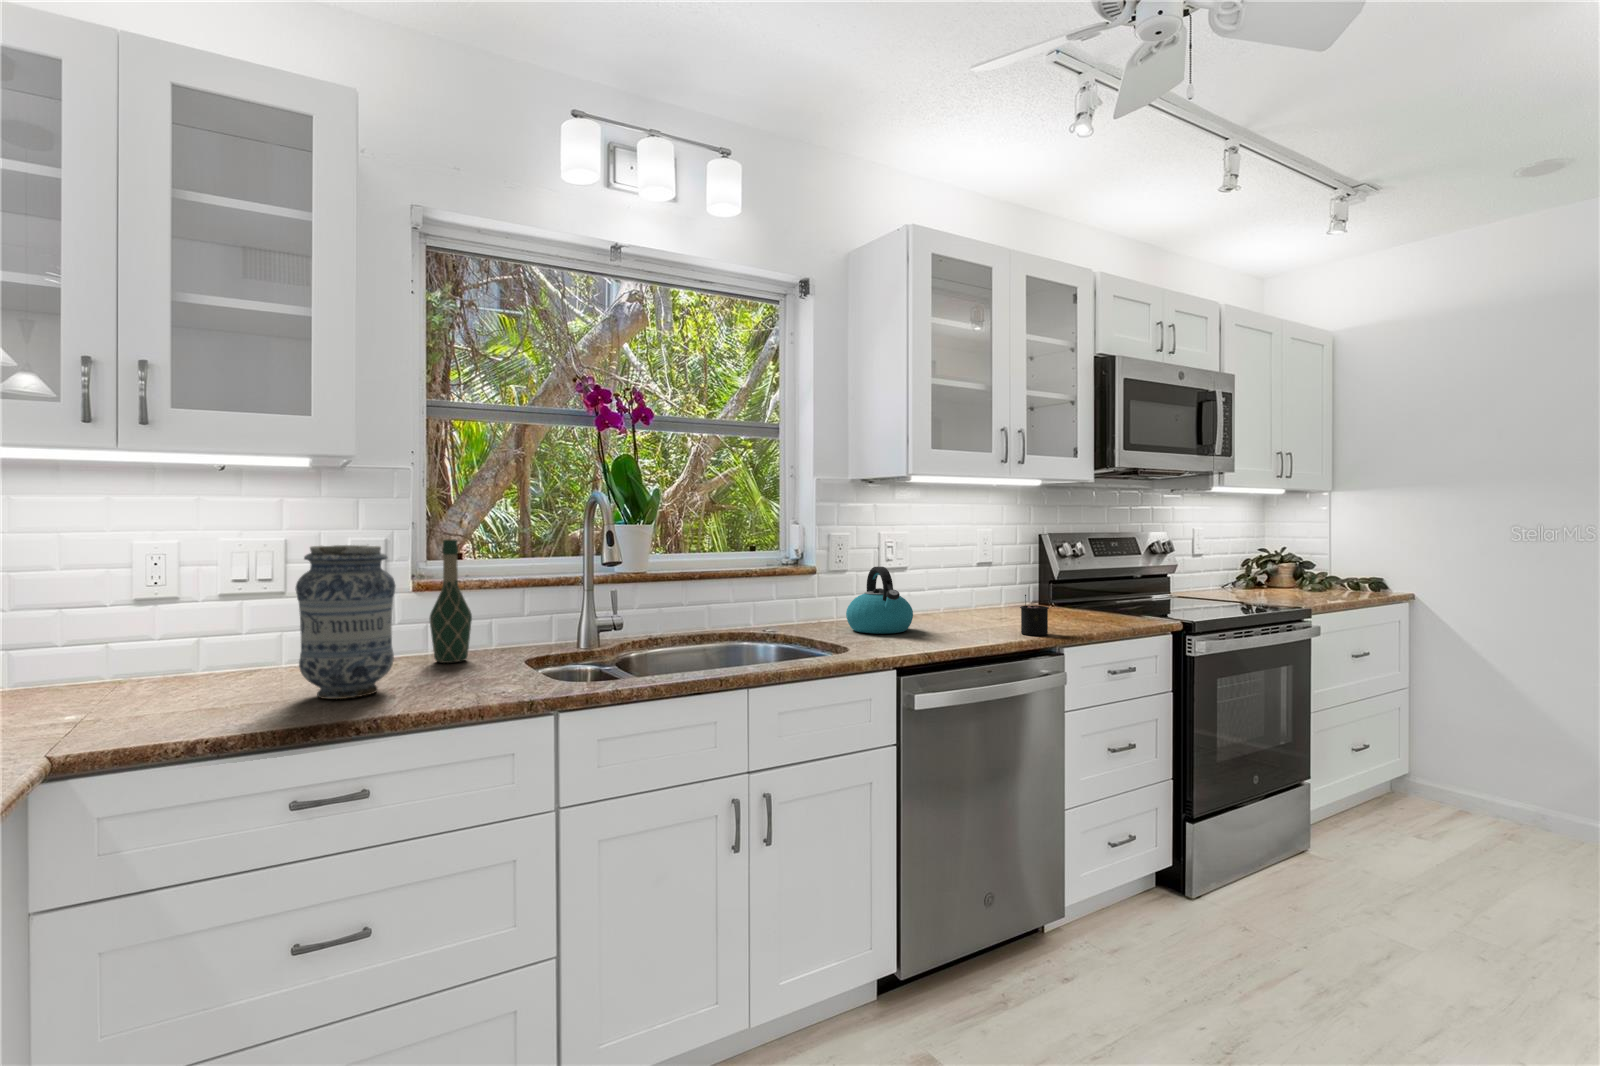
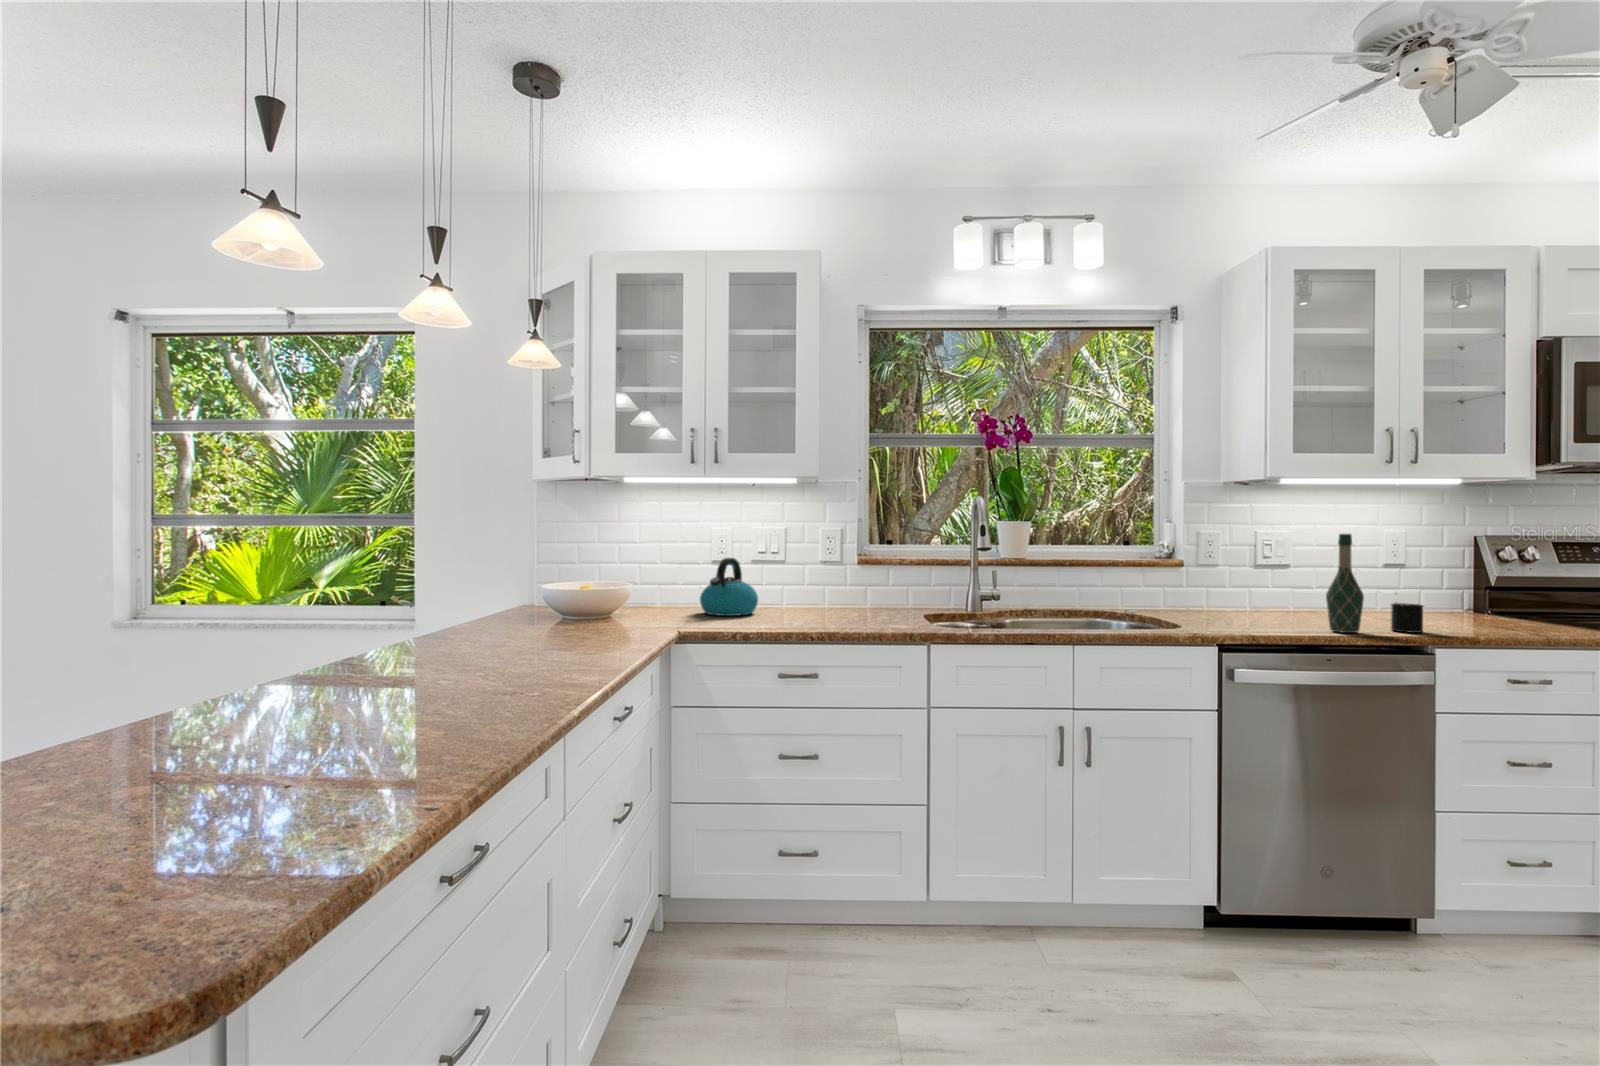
wine bottle: present [430,539,472,663] -> present [1326,534,1364,633]
vase: present [296,545,395,699] -> none [785,531,839,623]
kettle: present [846,567,913,634] -> present [700,558,758,616]

